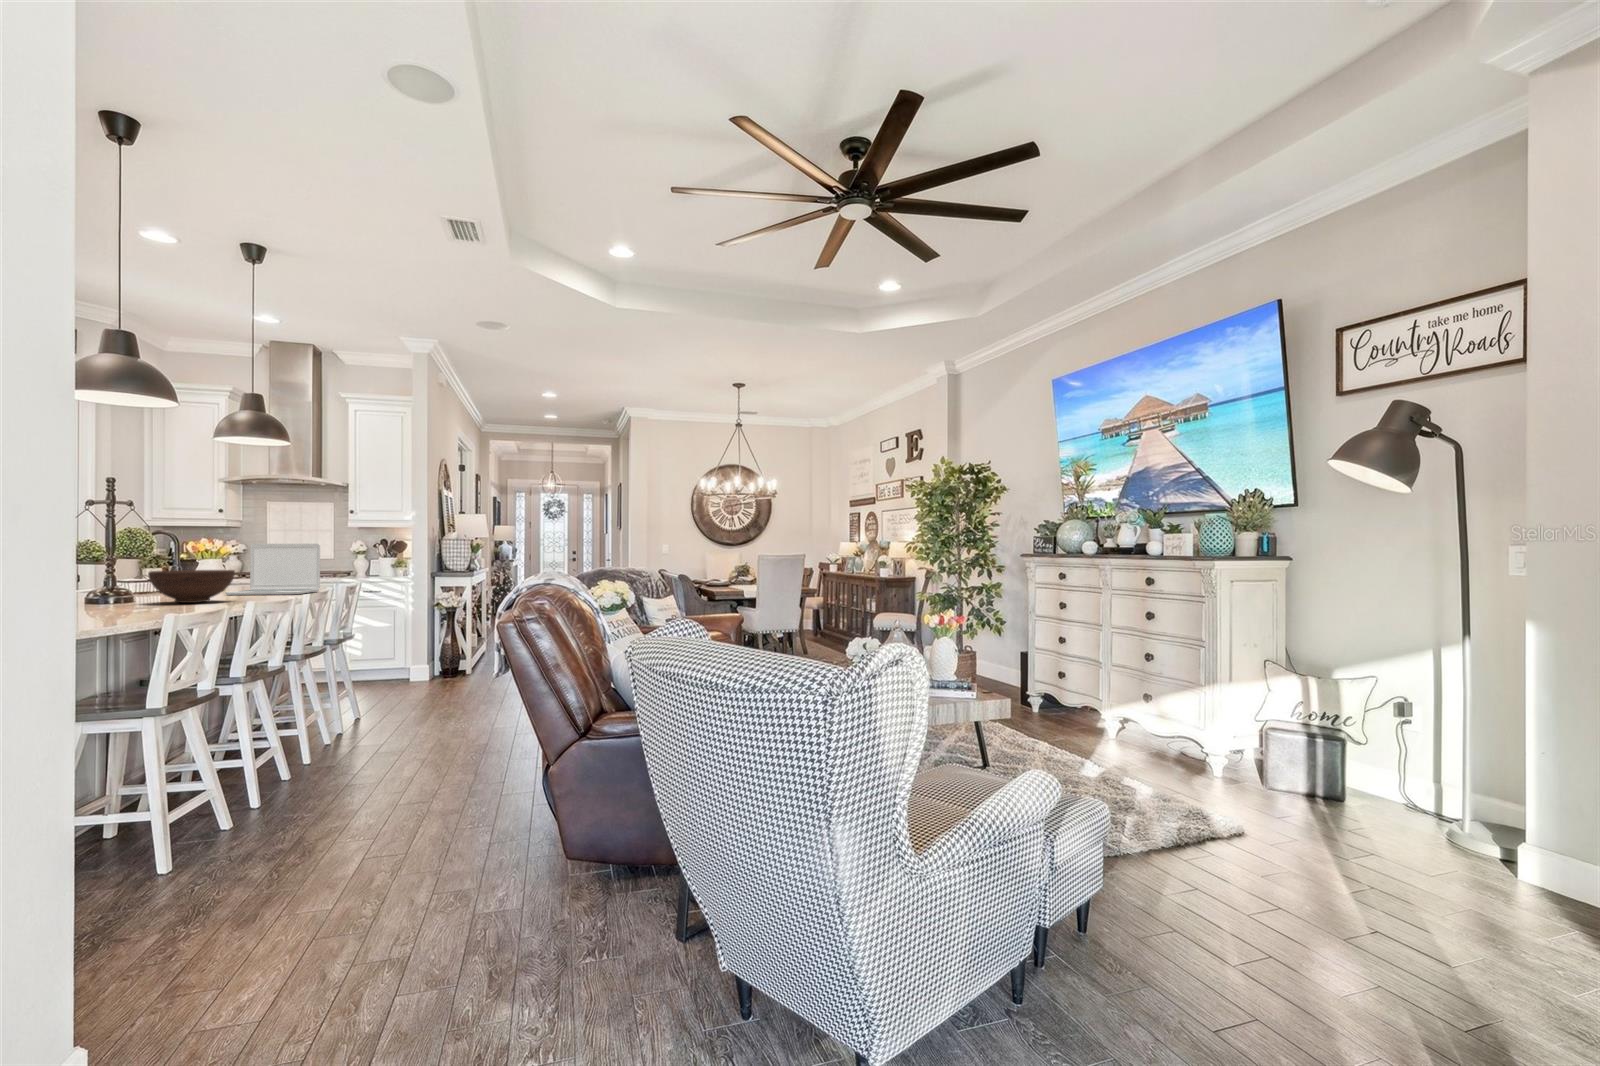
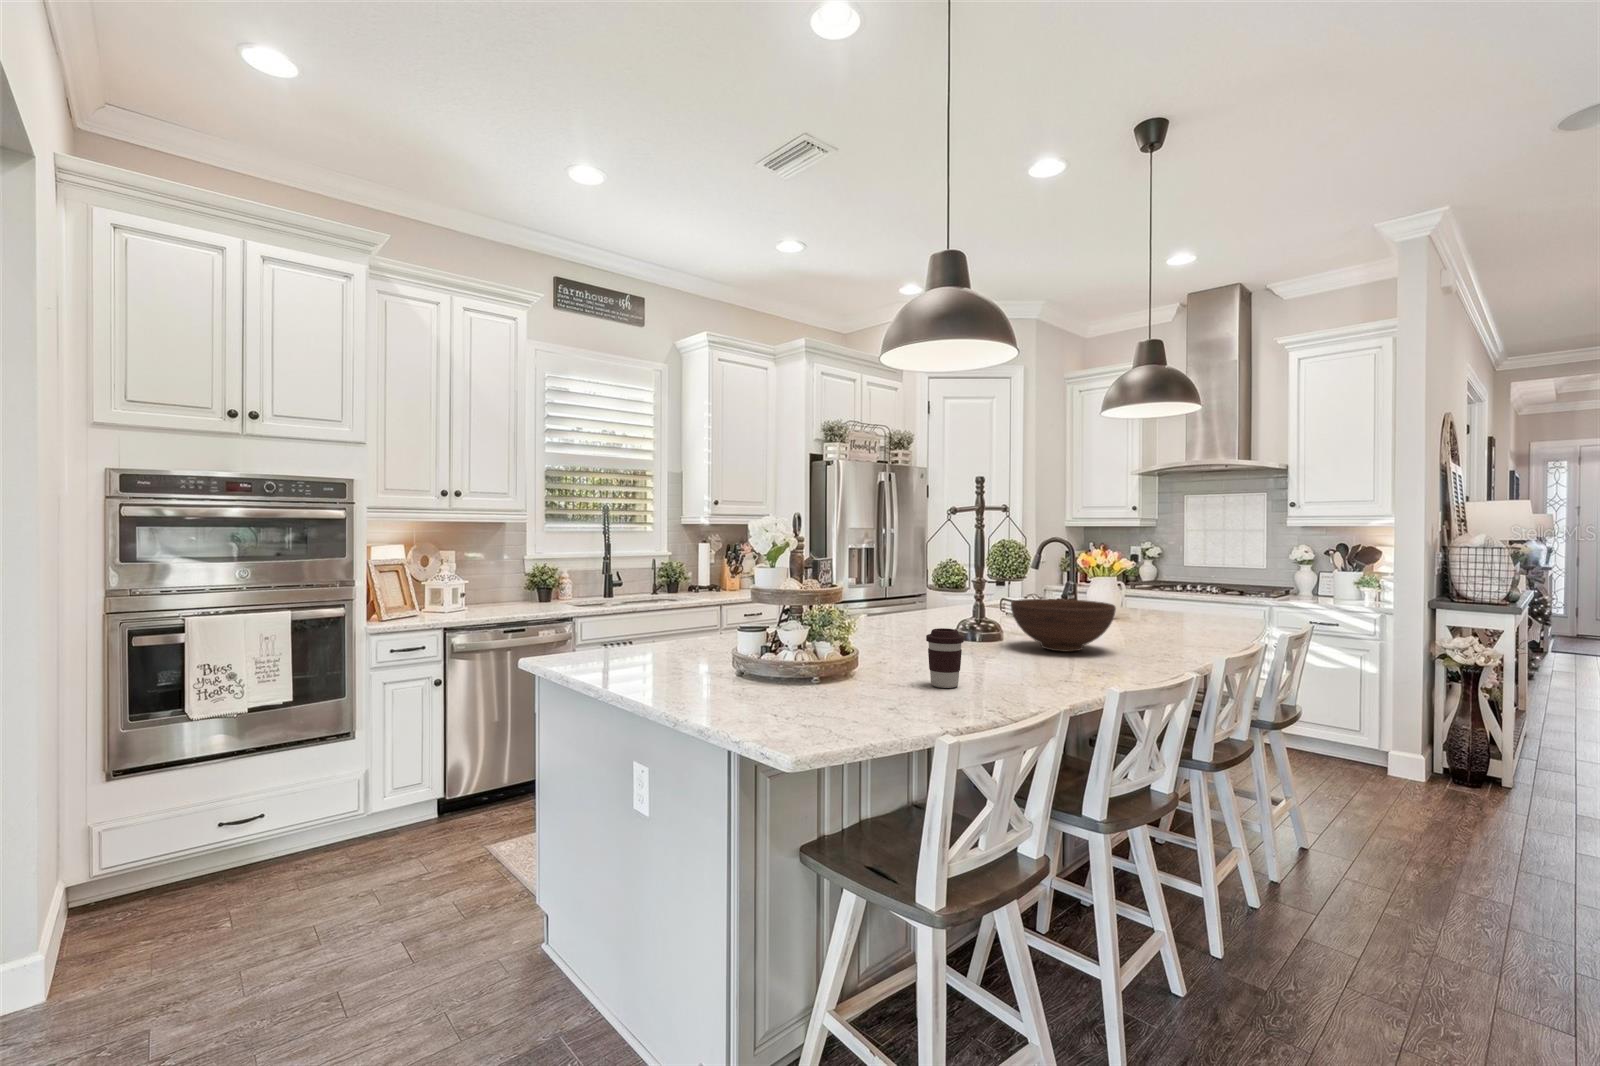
laptop: present [226,544,320,595] -> none [1115,557,1247,642]
coffee cup: none [109,579,140,616] -> present [926,628,964,688]

